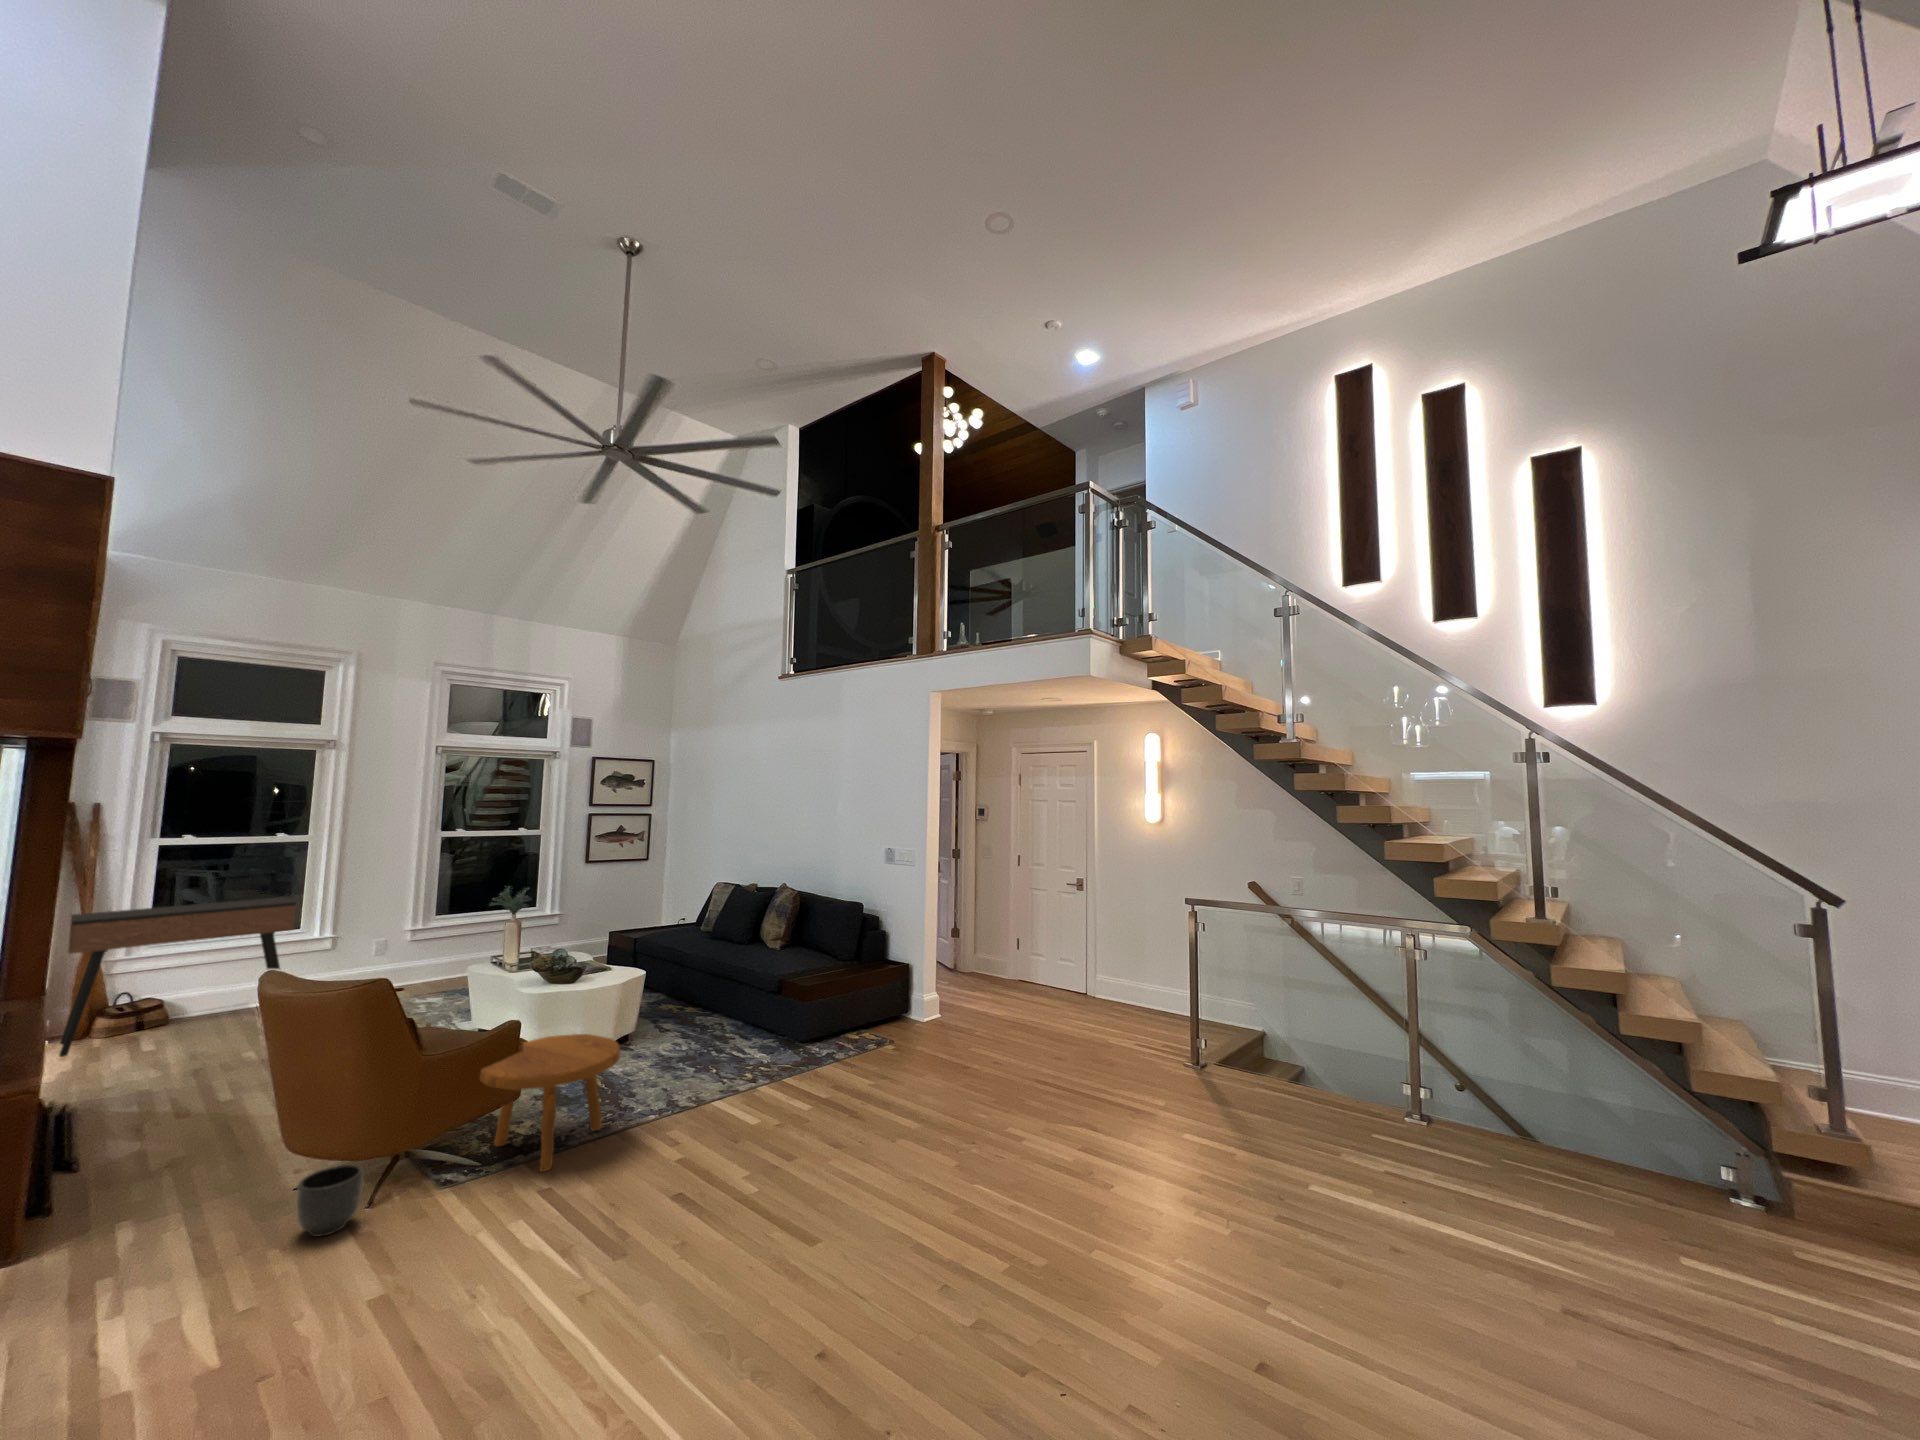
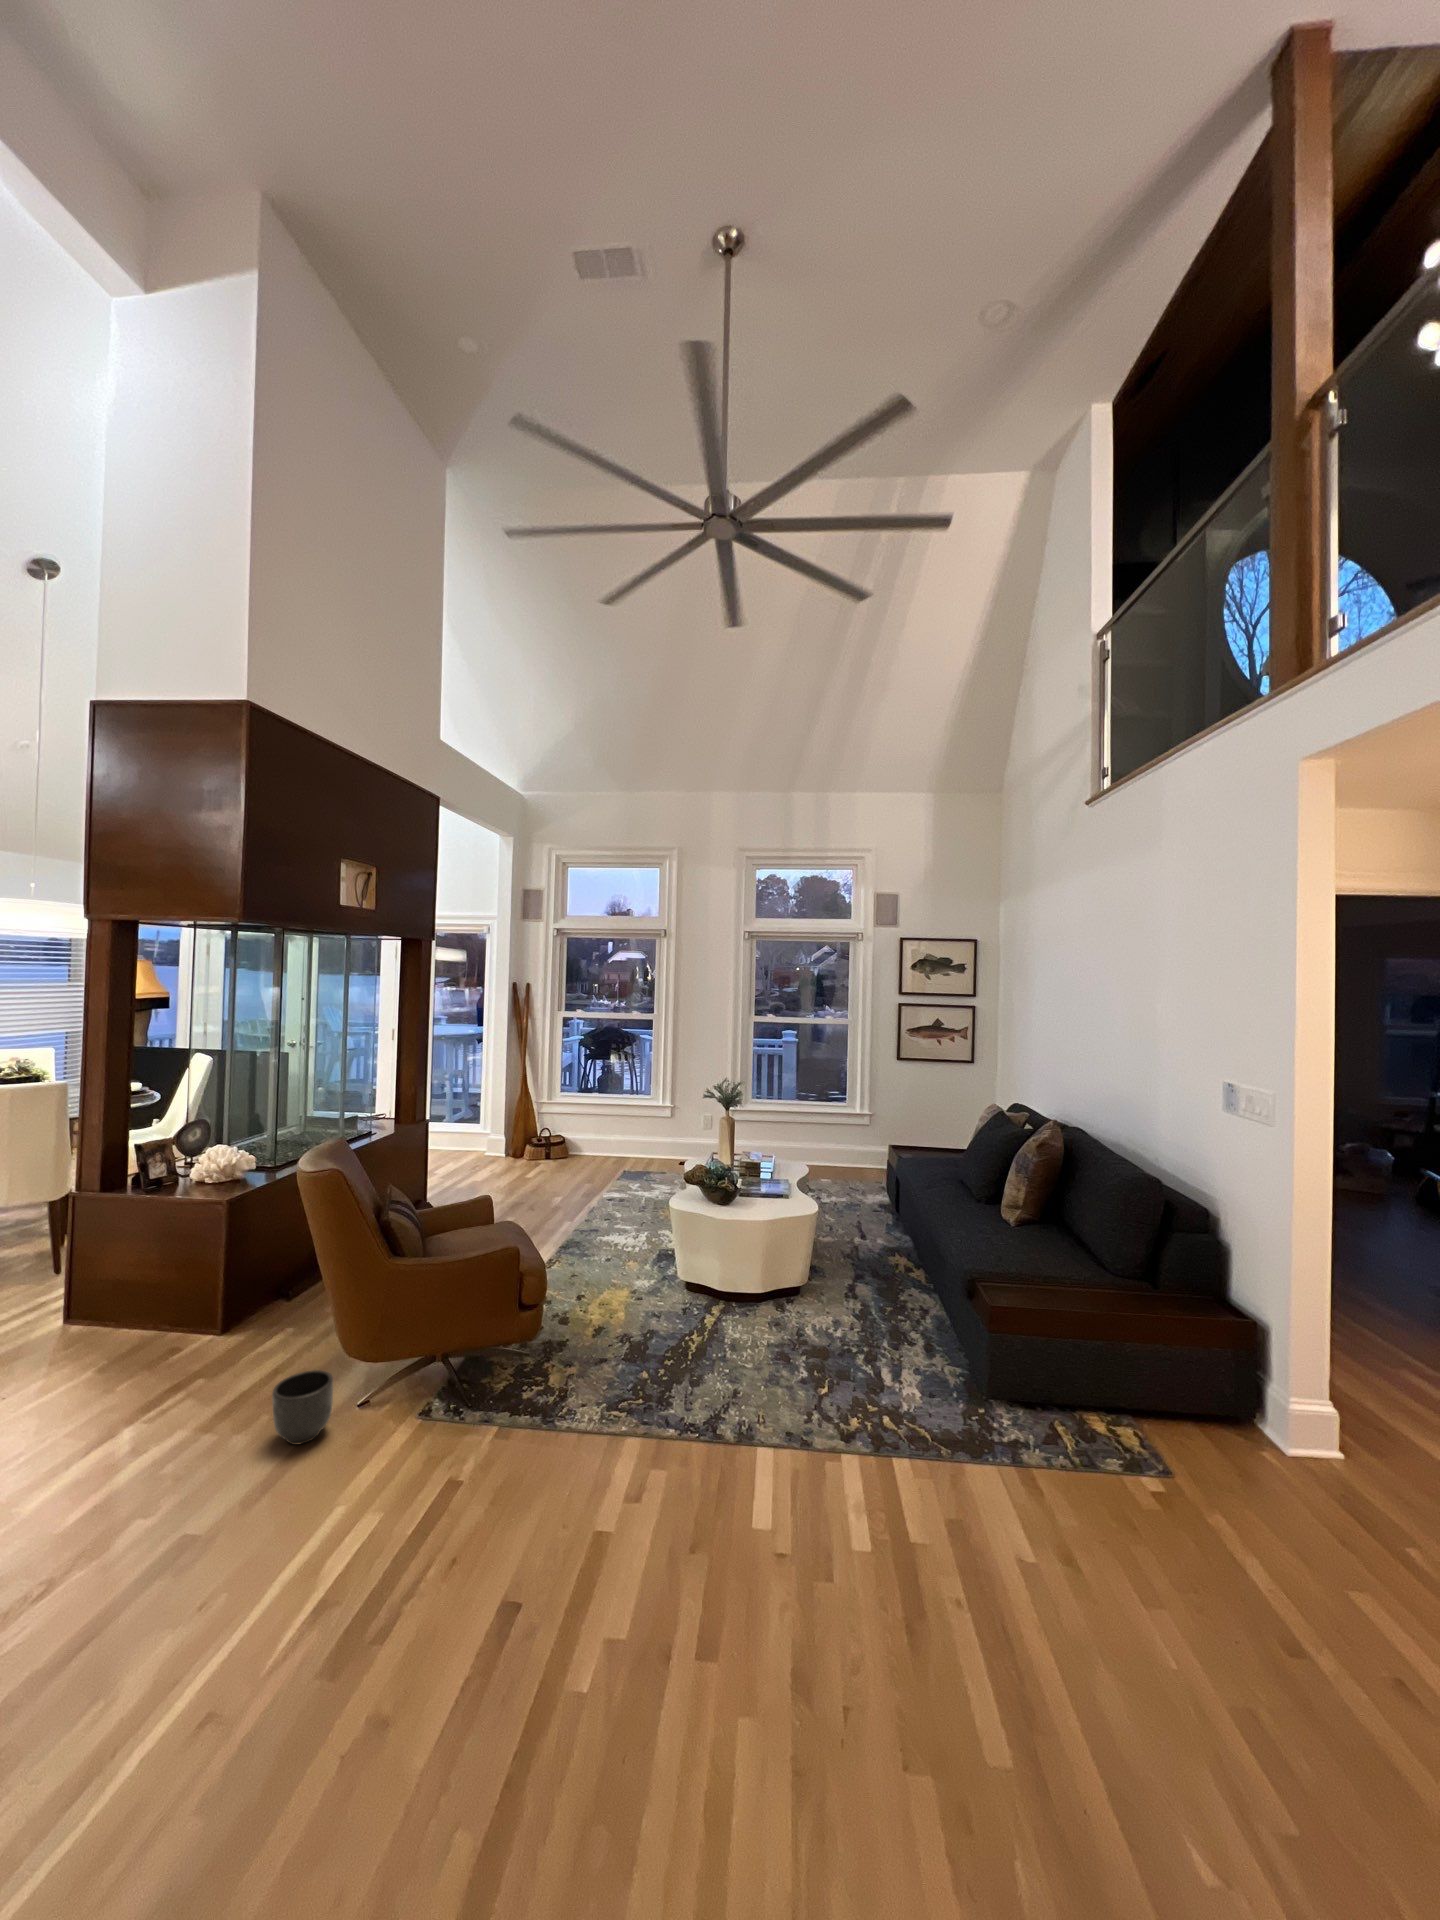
console table: present [59,897,296,1057] -> none [486,1066,624,1174]
footstool: present [480,1034,620,1172] -> none [458,1284,621,1469]

